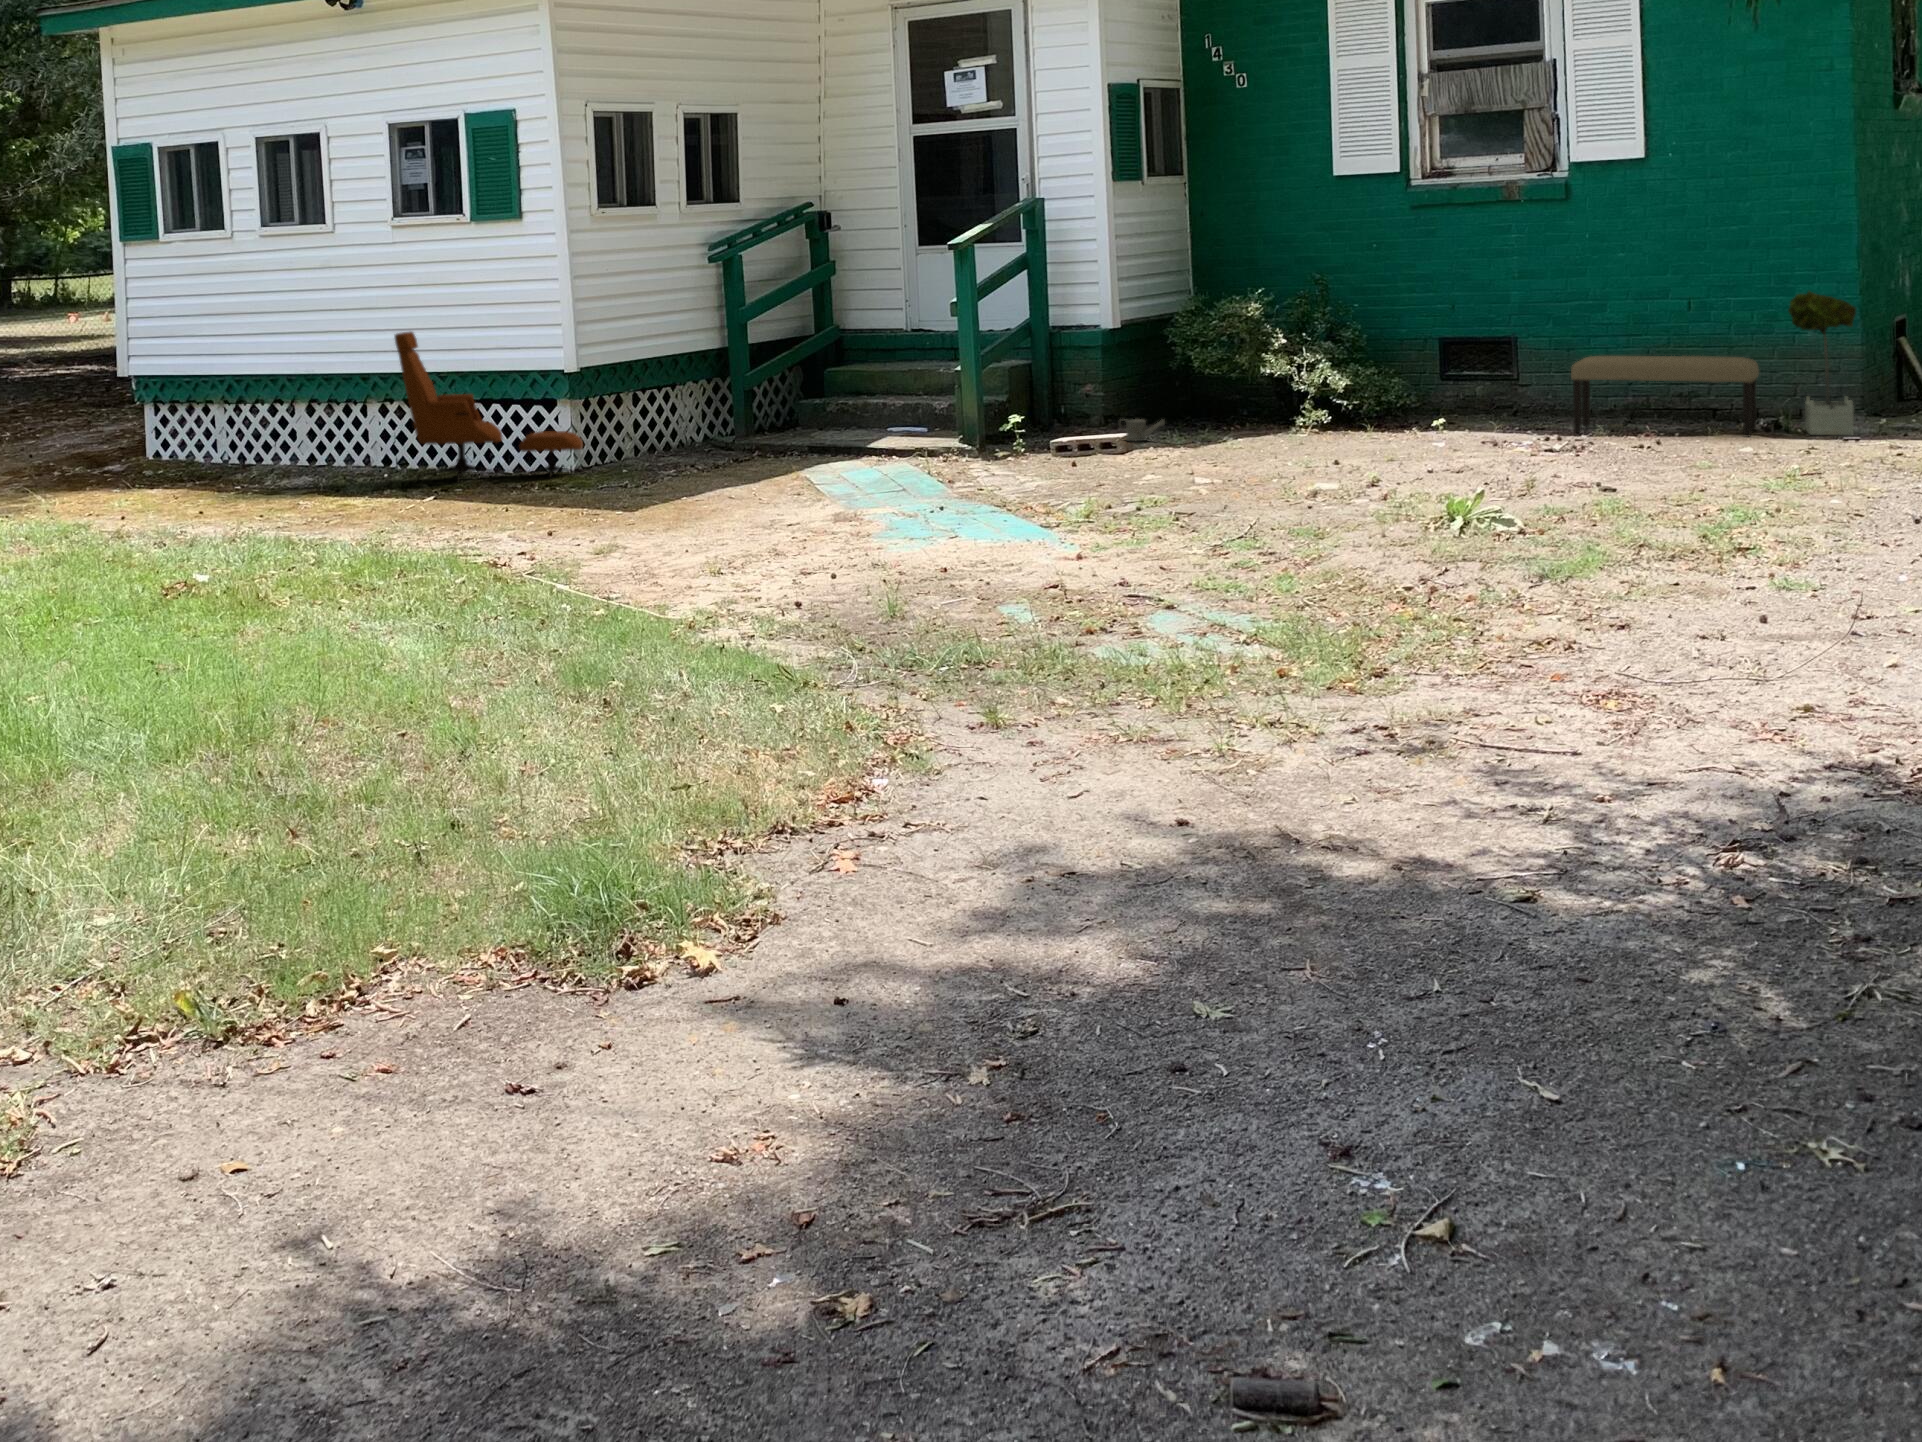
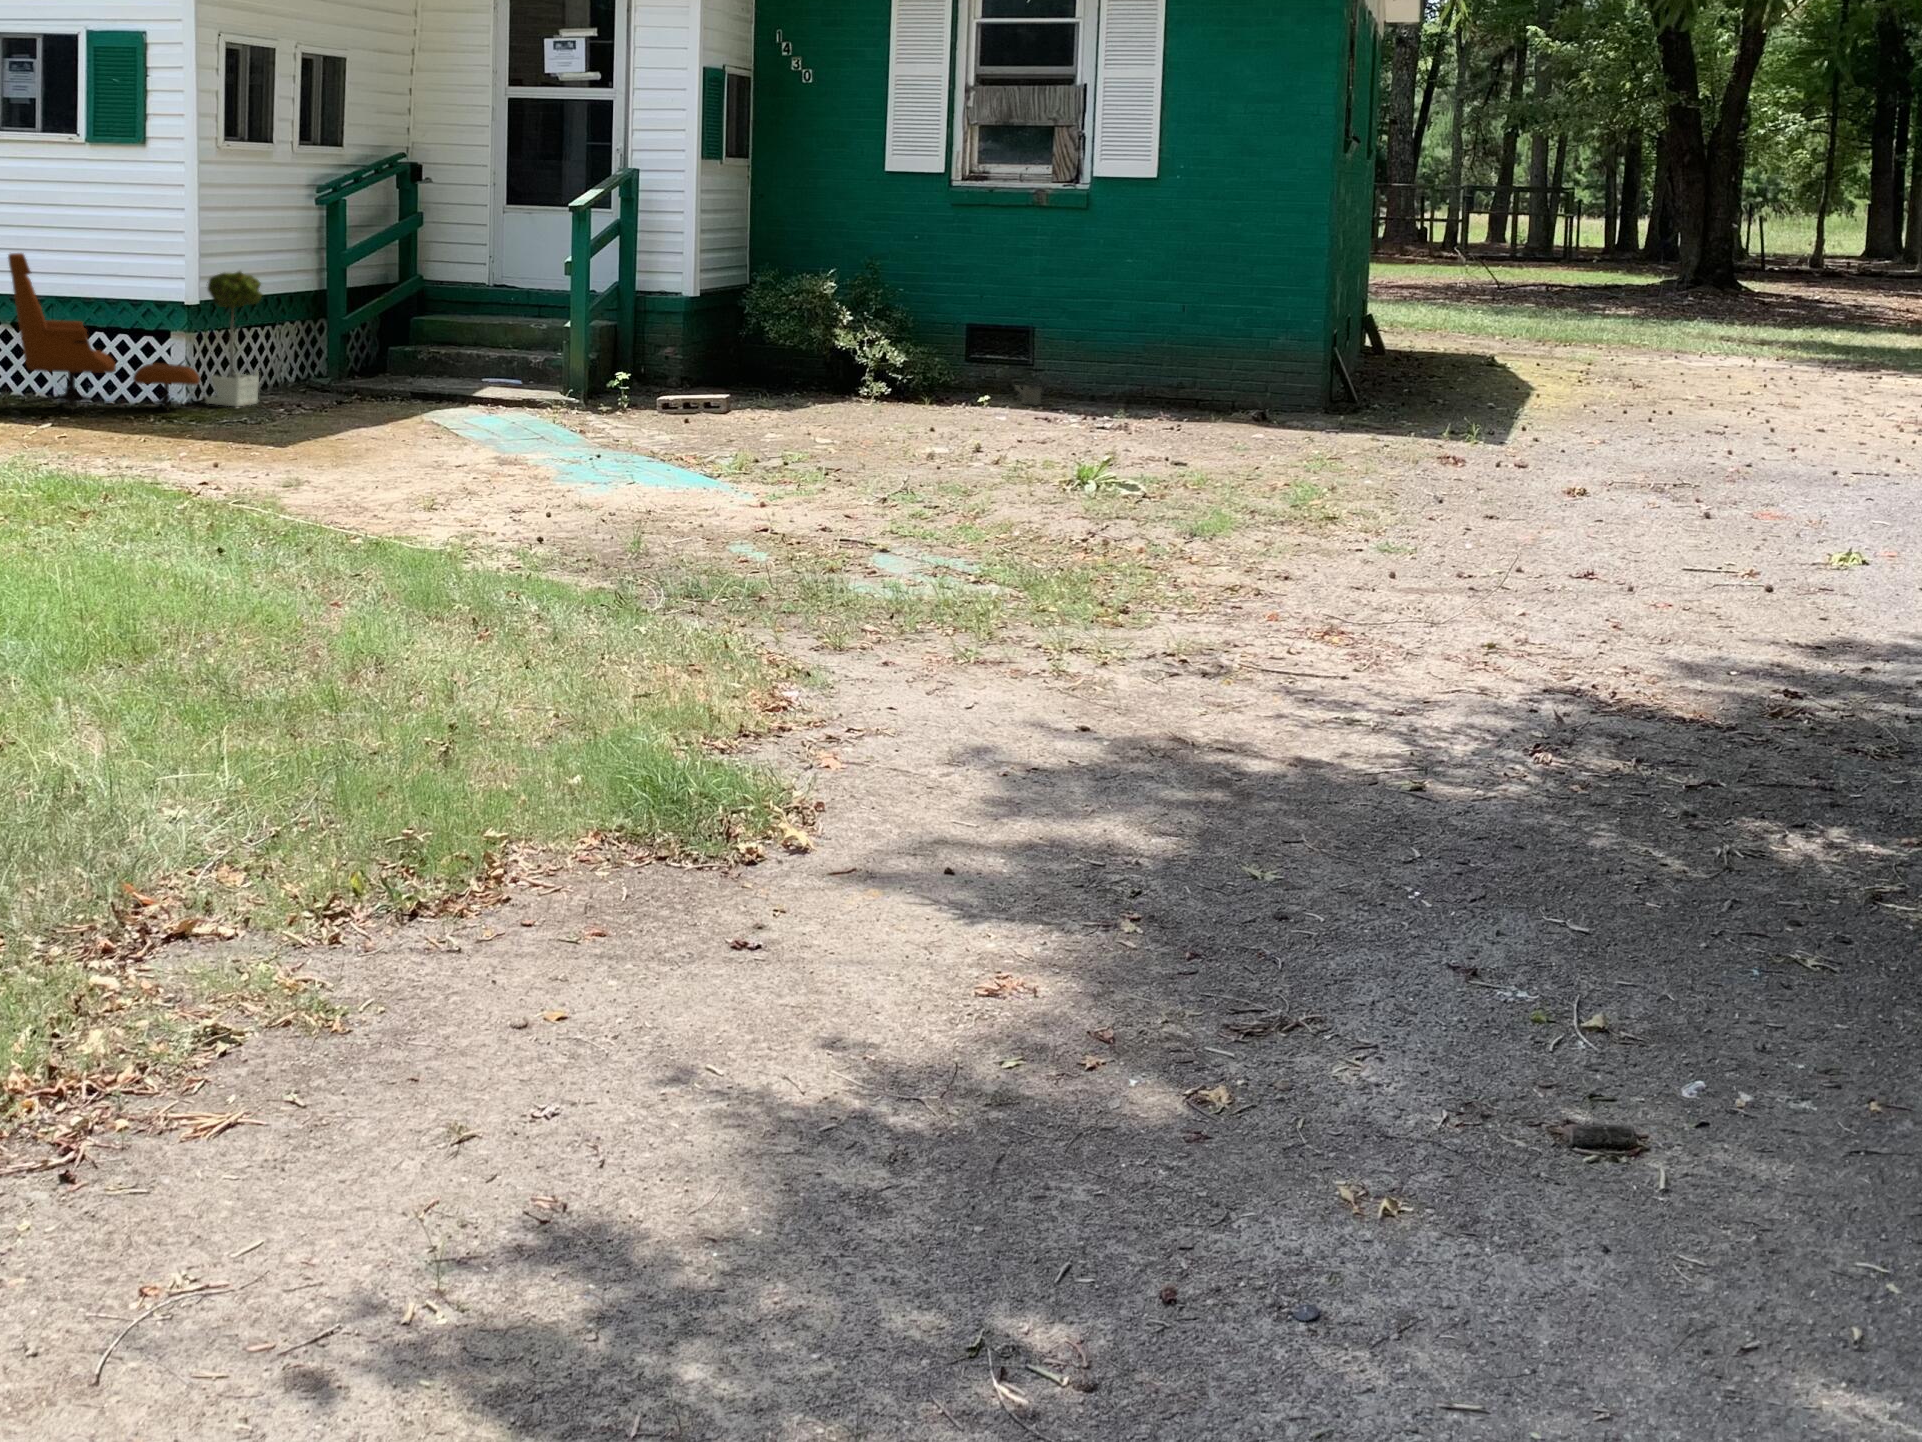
potted tree: present [1788,292,1856,435] -> present [205,271,262,406]
bench: present [1571,356,1759,437] -> none [1090,347,1242,424]
watering can: present [1119,419,1165,441] -> present [1015,385,1042,405]

